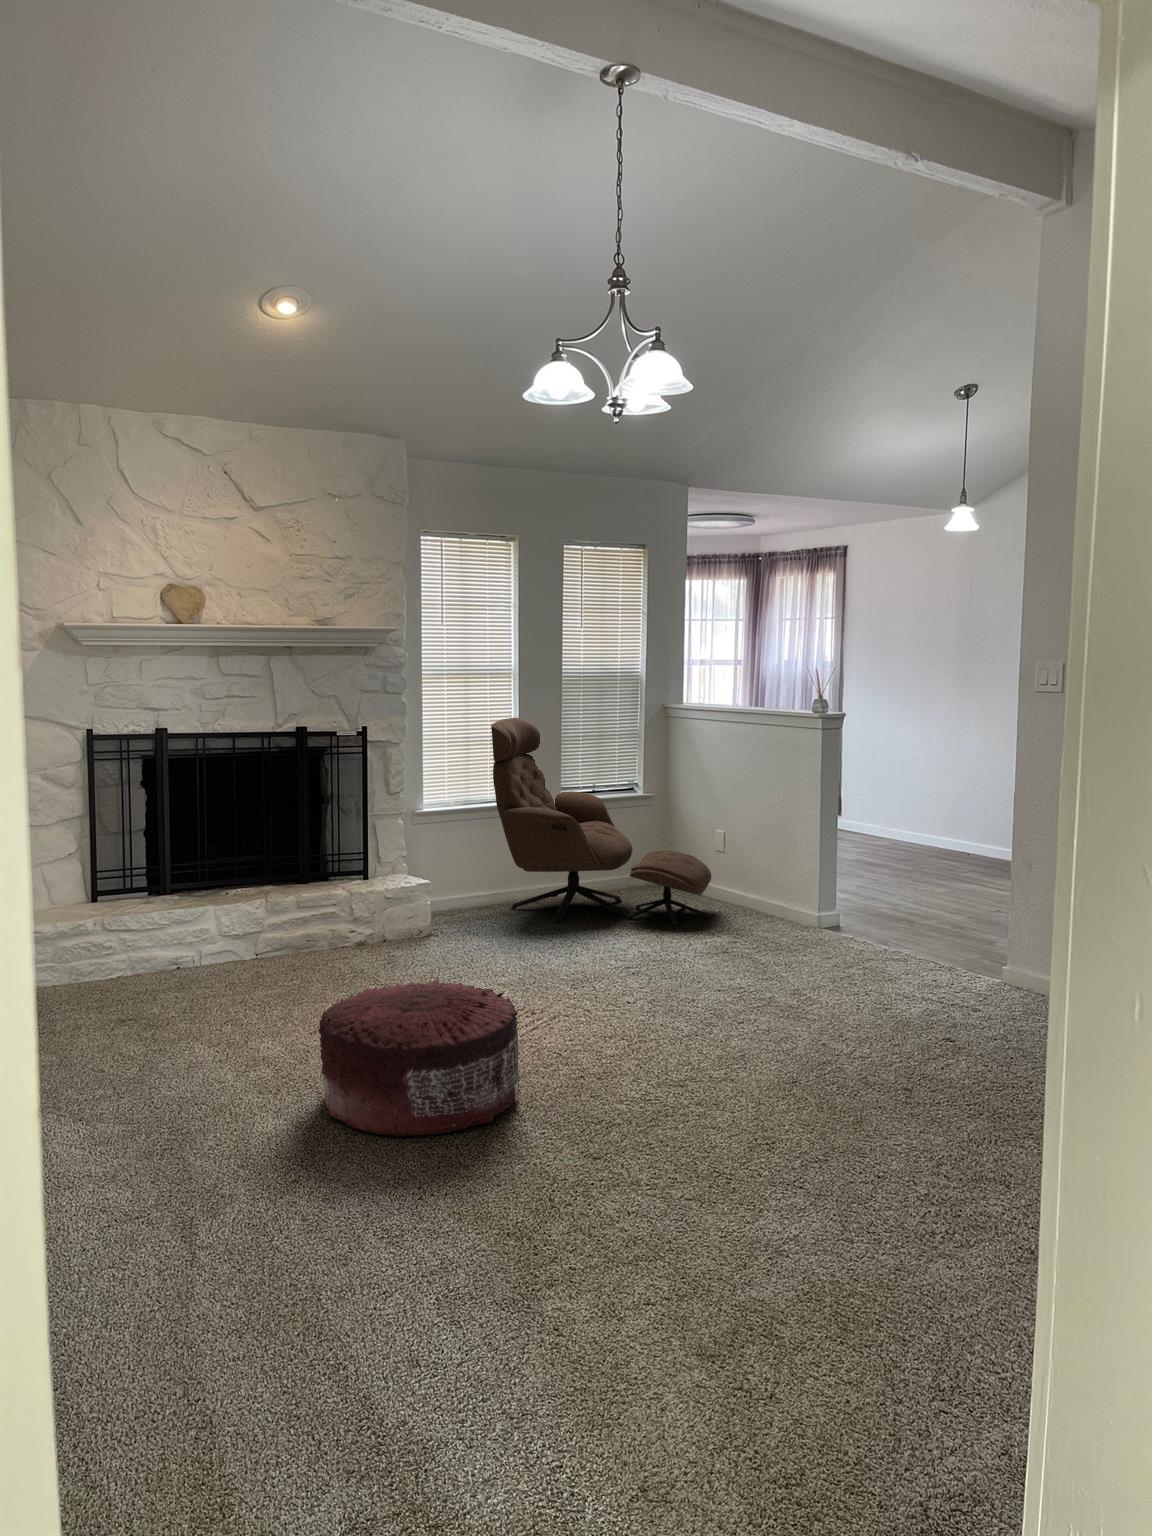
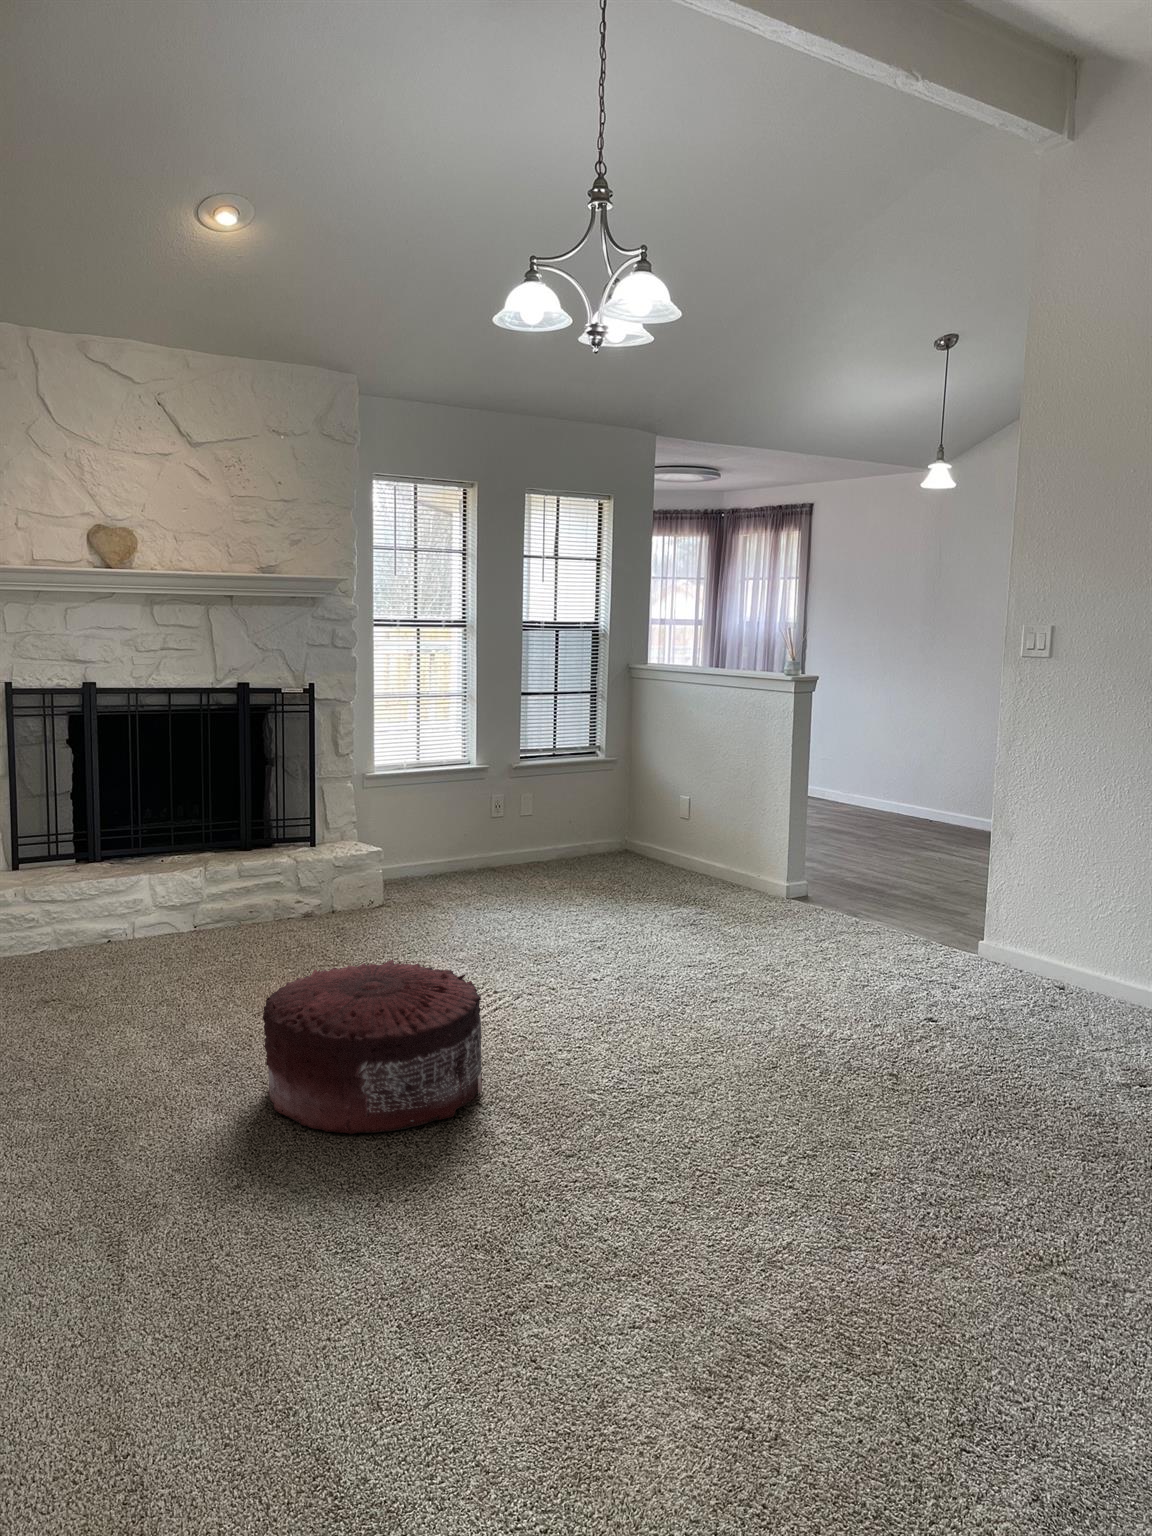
lounge chair: present [491,718,711,925] -> none [446,676,677,896]

